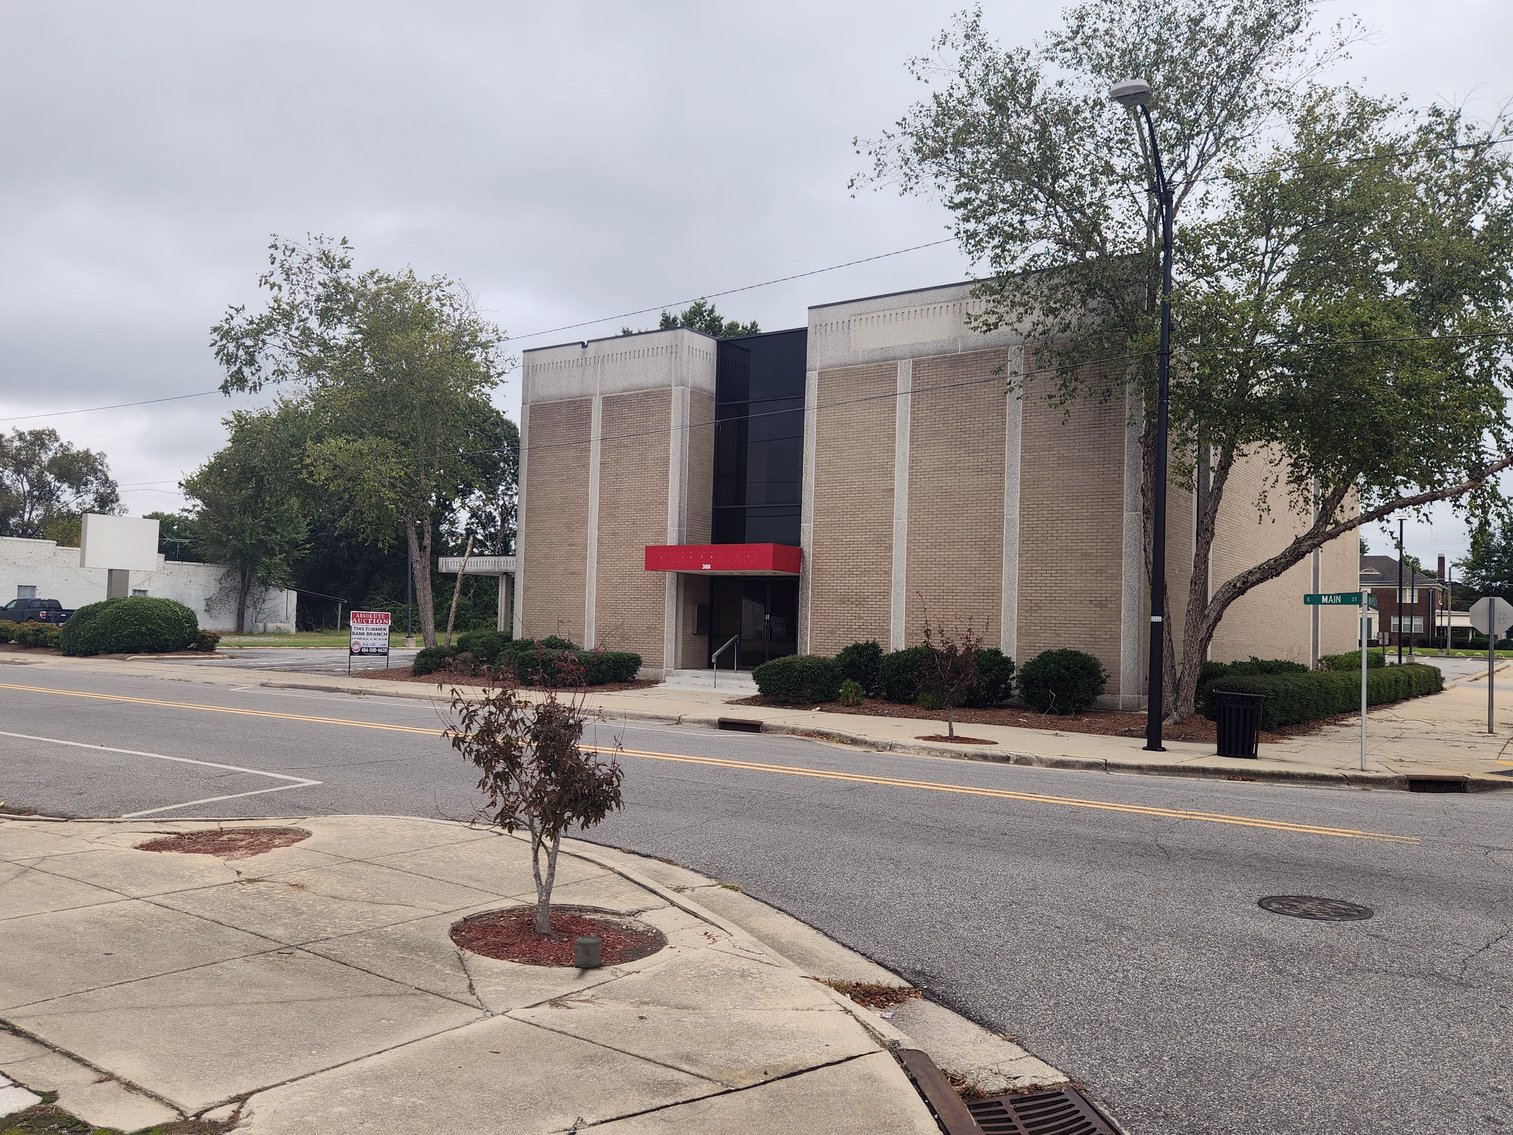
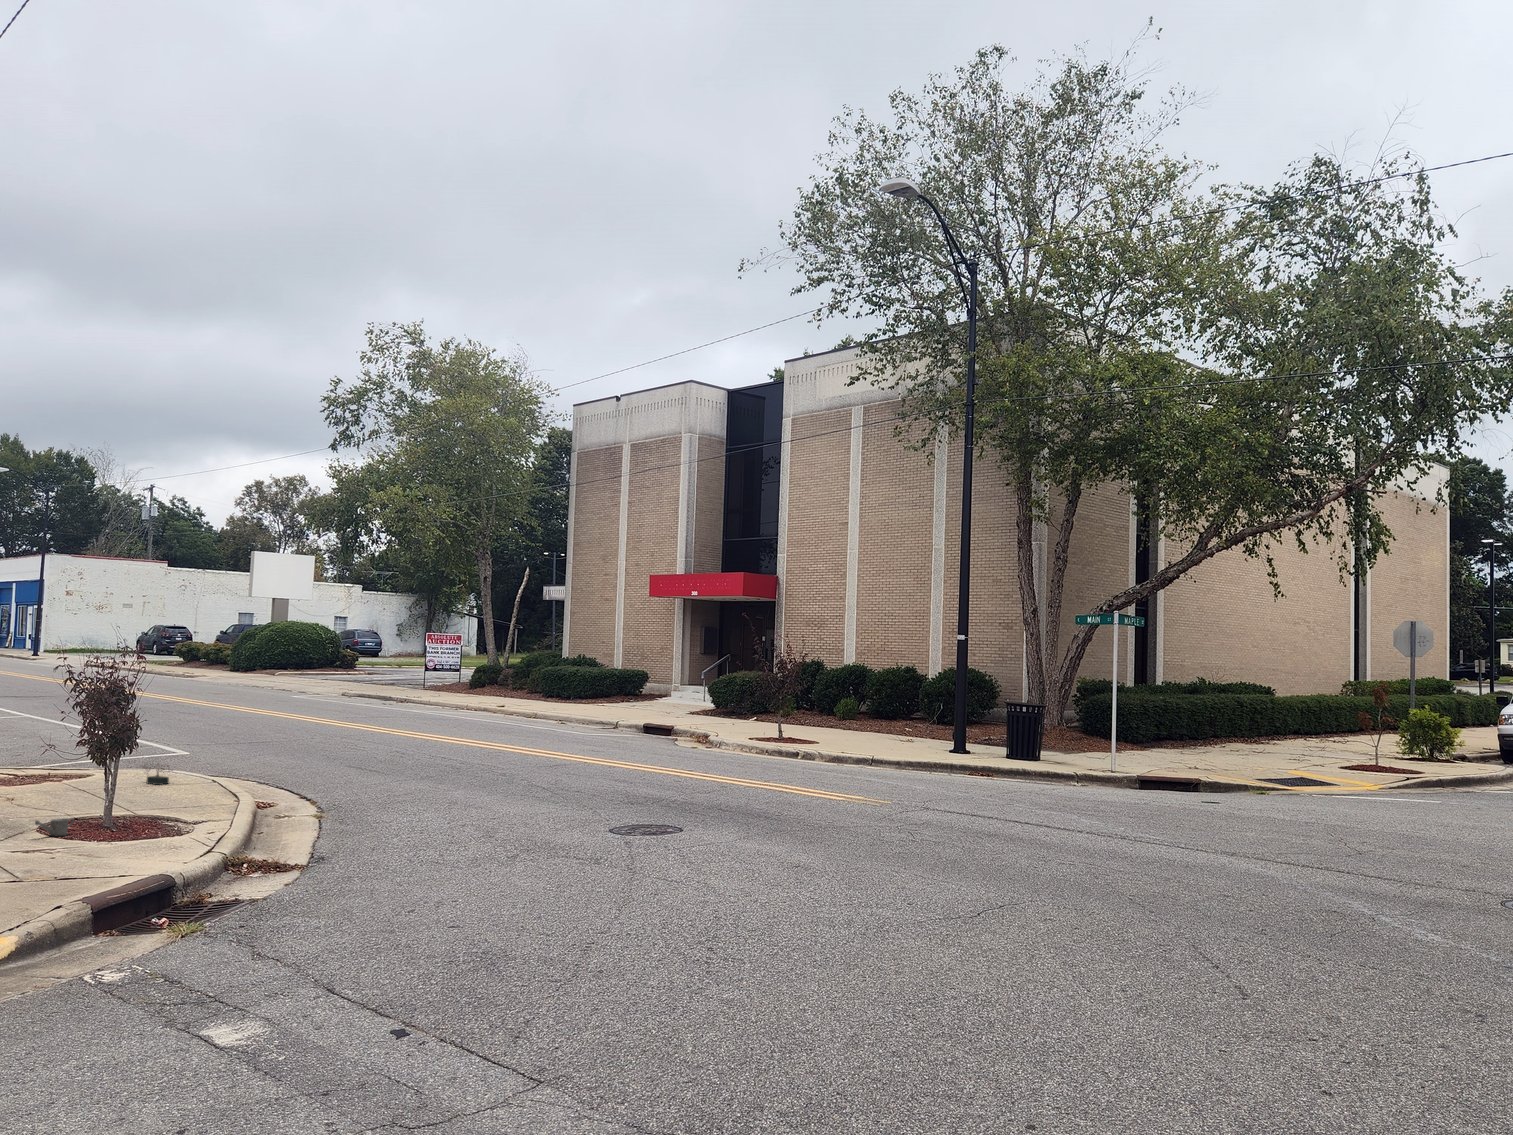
decorative plant: none [421,803,467,845] -> present [144,757,173,785]

